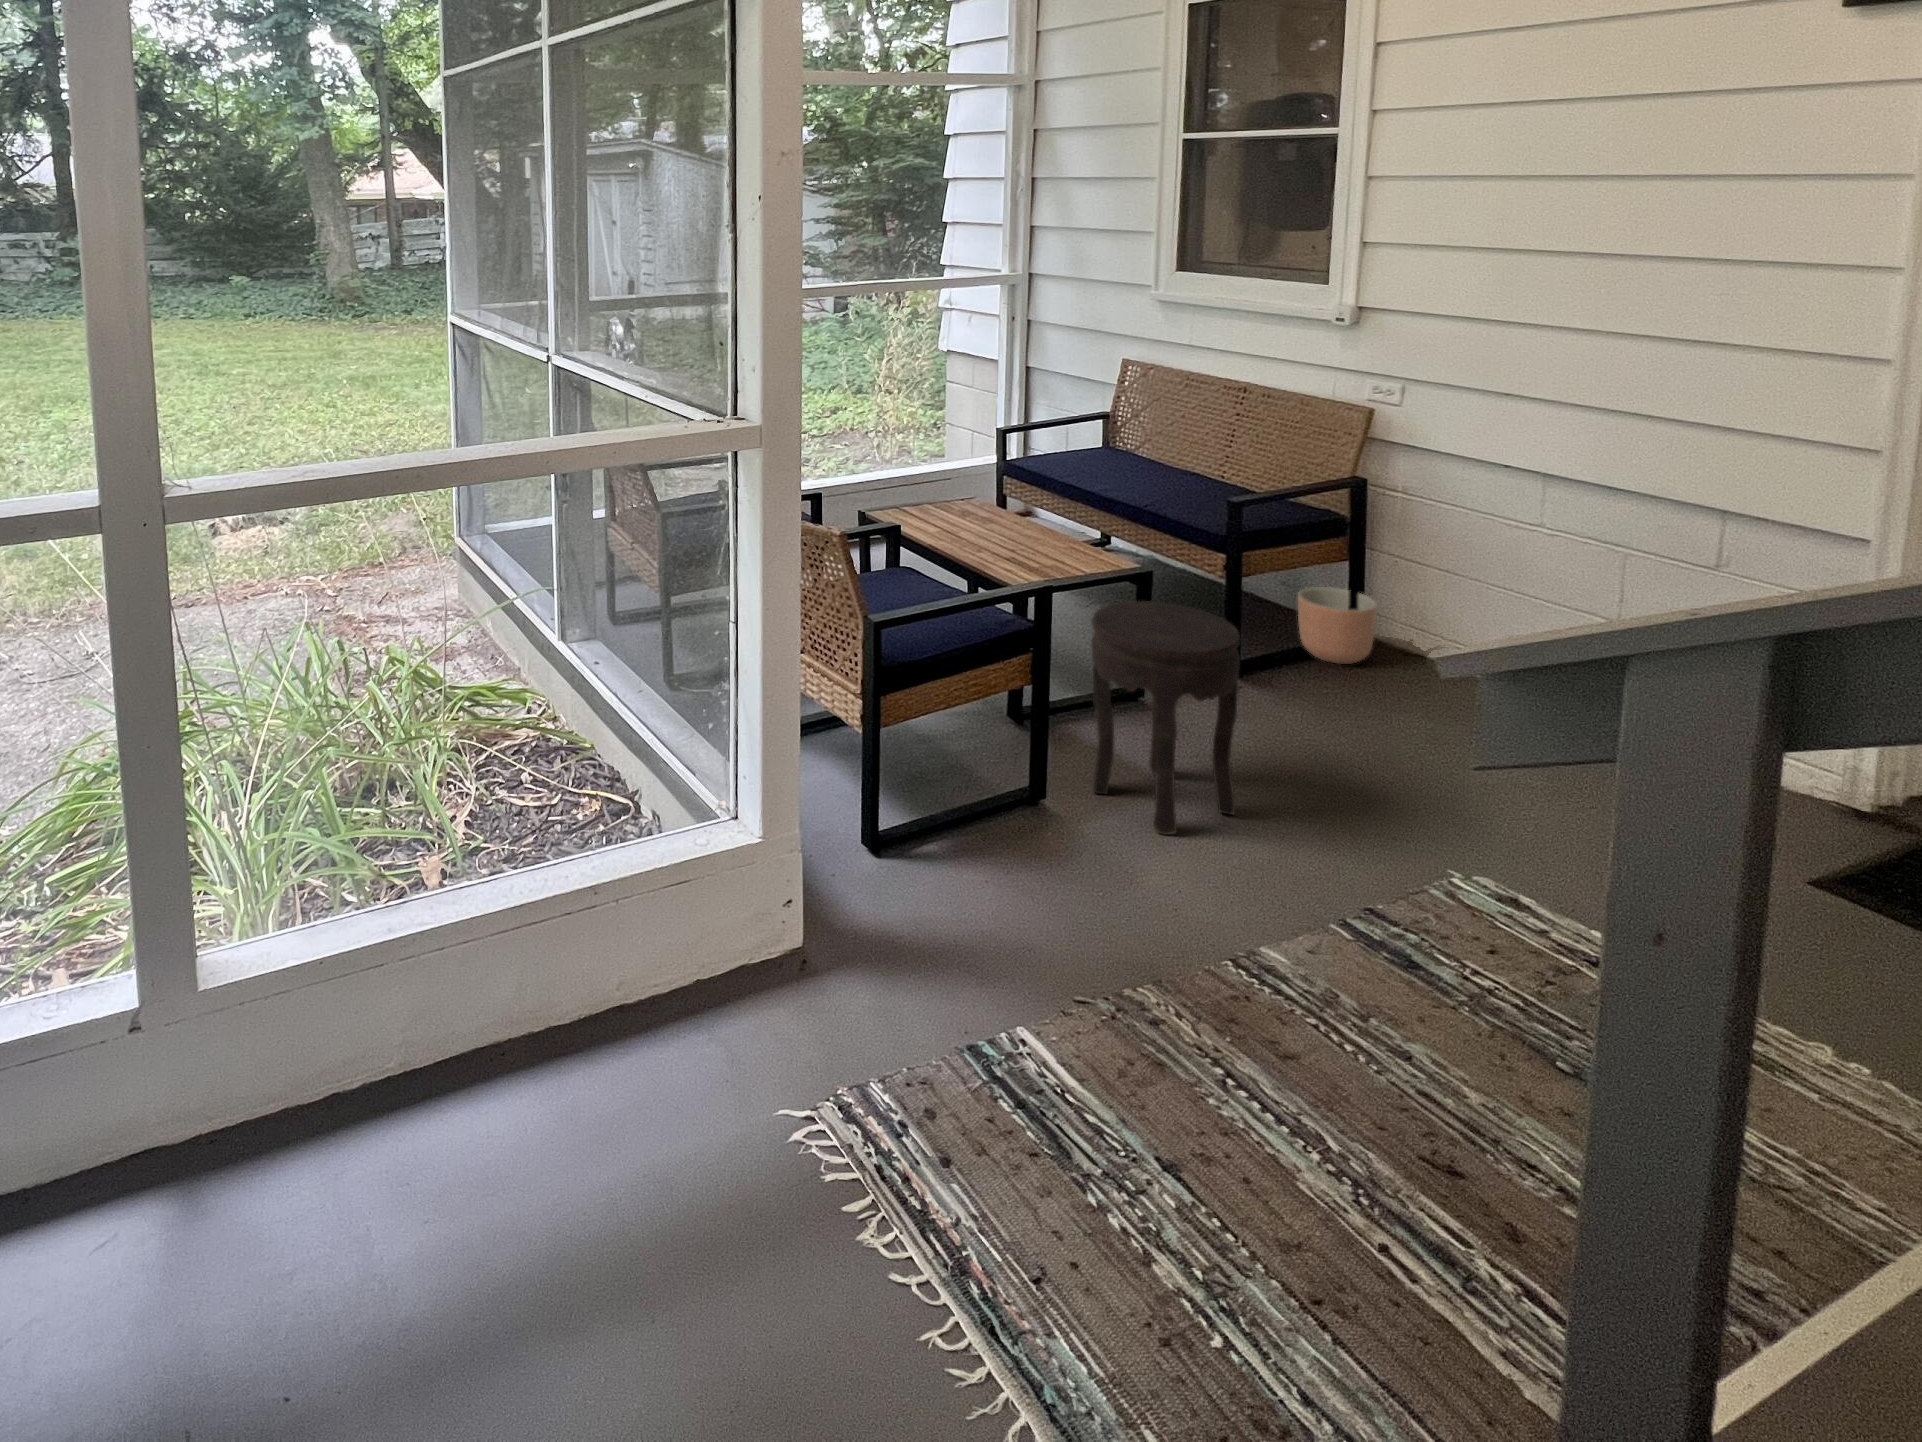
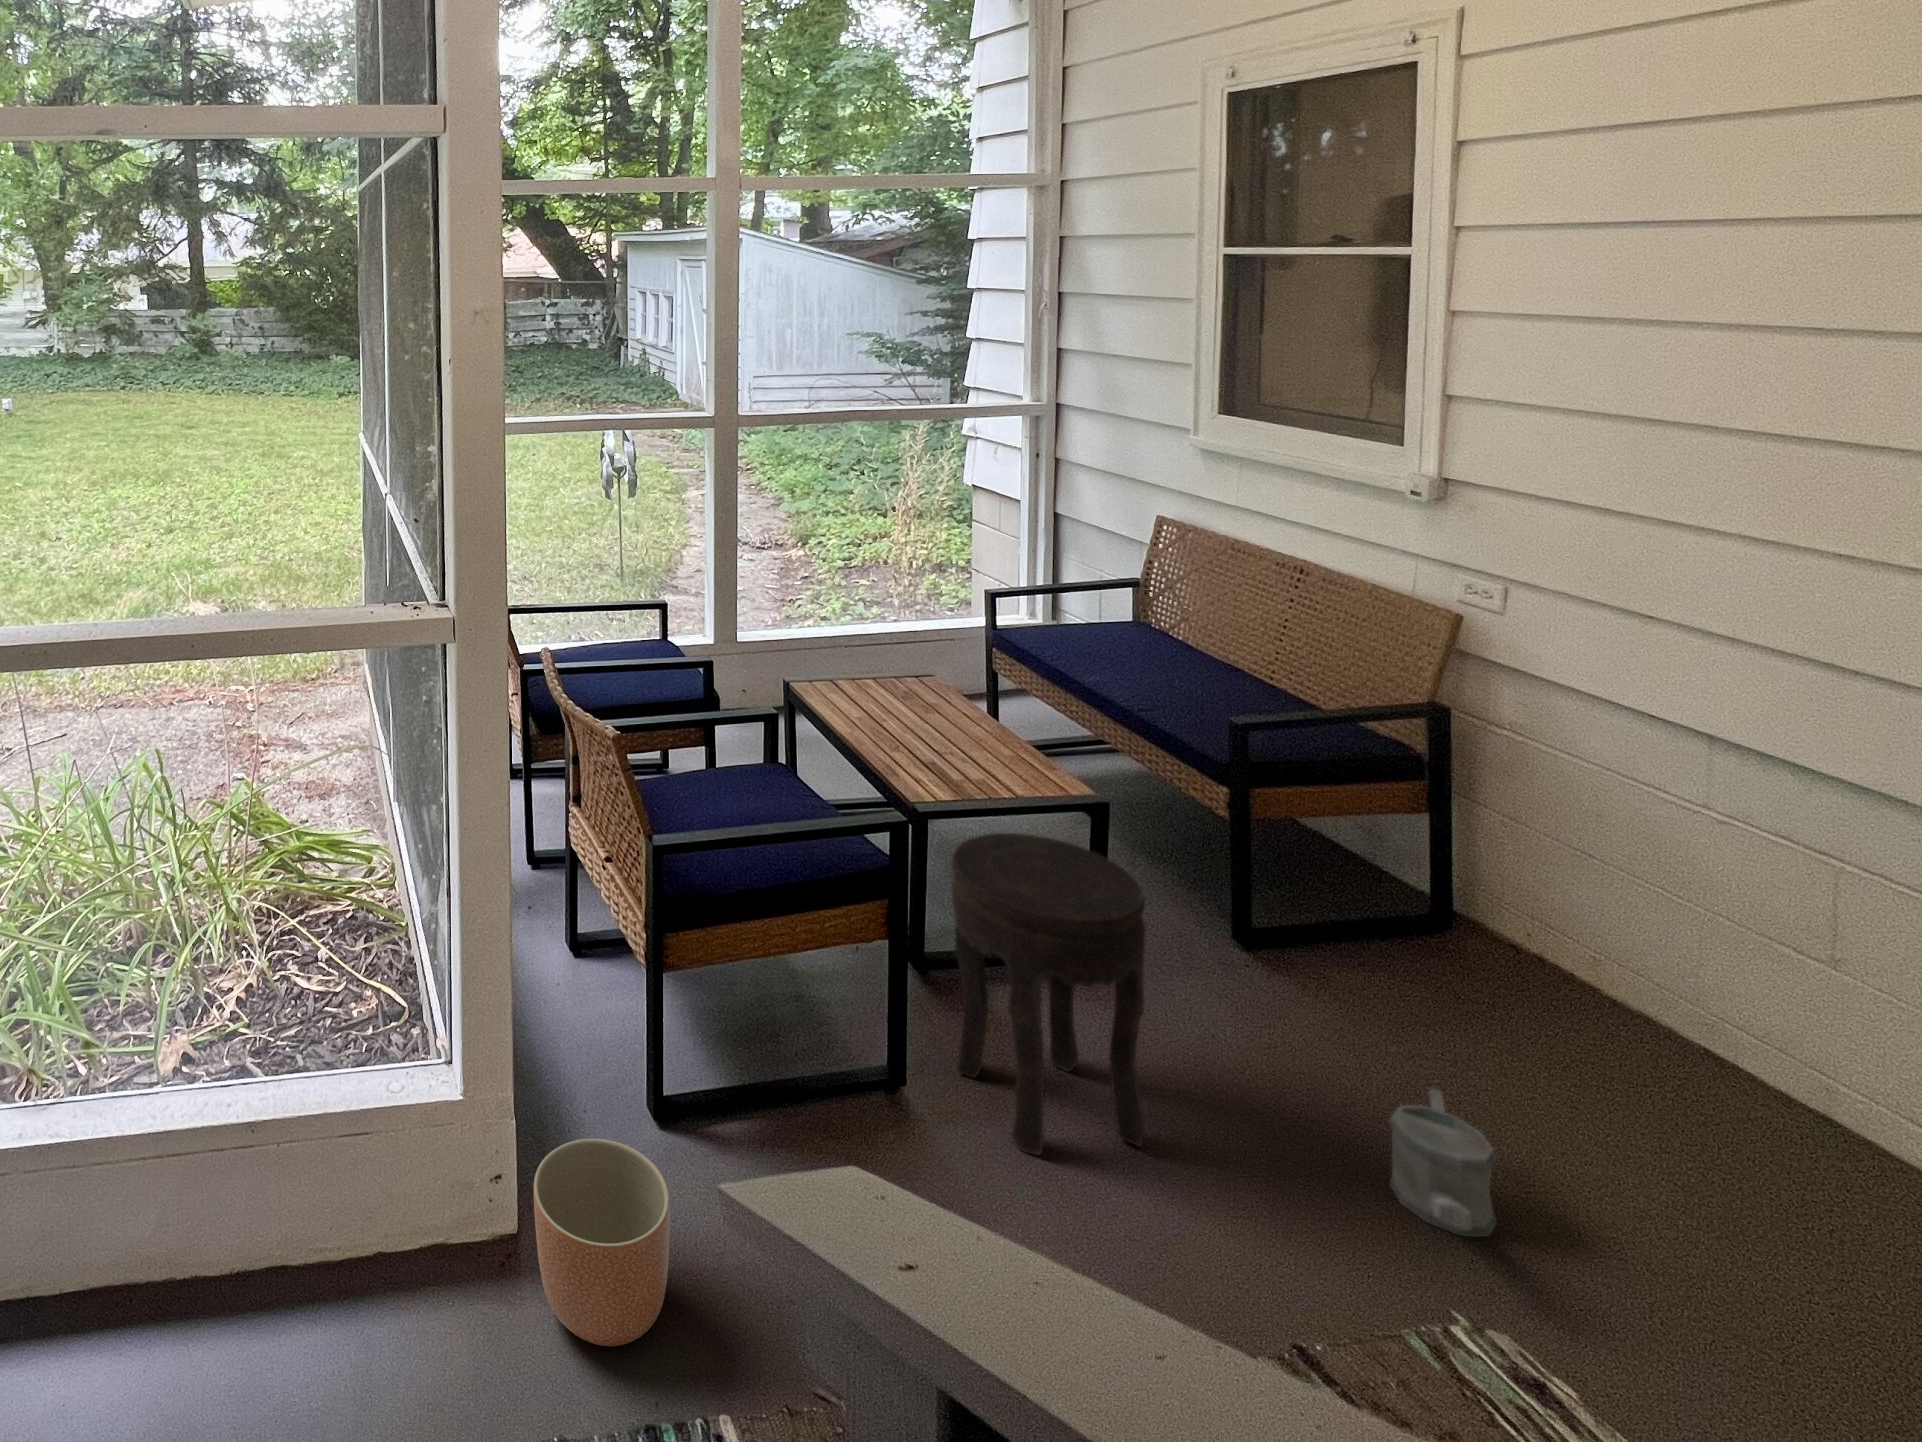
planter: present [1298,587,1377,664] -> present [534,1139,670,1346]
watering can: none [1387,735,1463,825] -> present [1389,1089,1496,1237]

